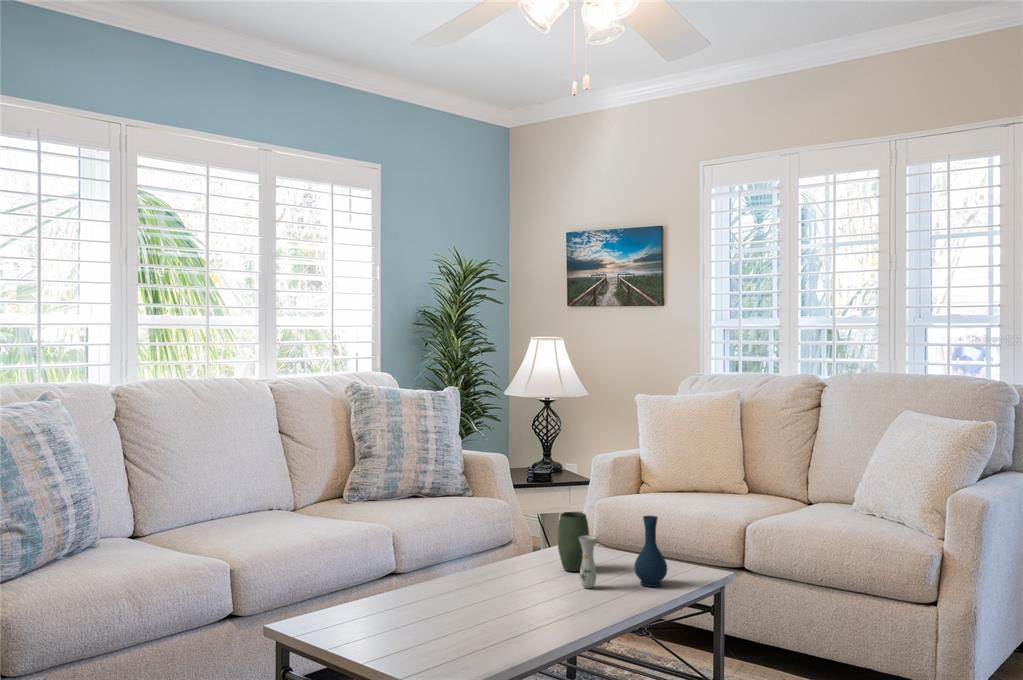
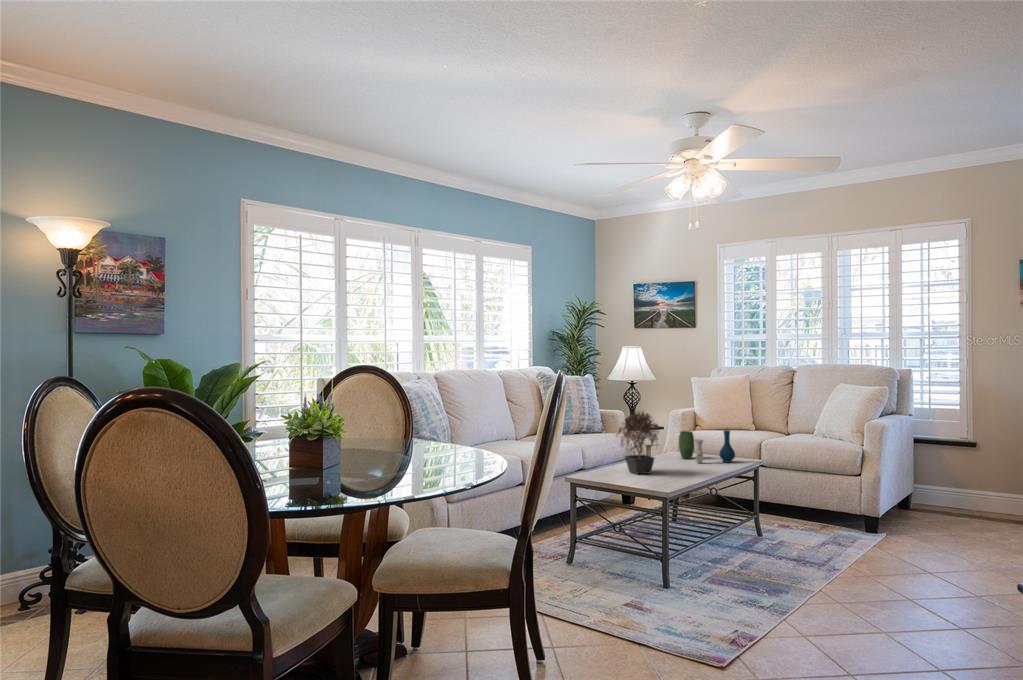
potted plant: none [372,479,480,631] -> present [616,411,658,474]

